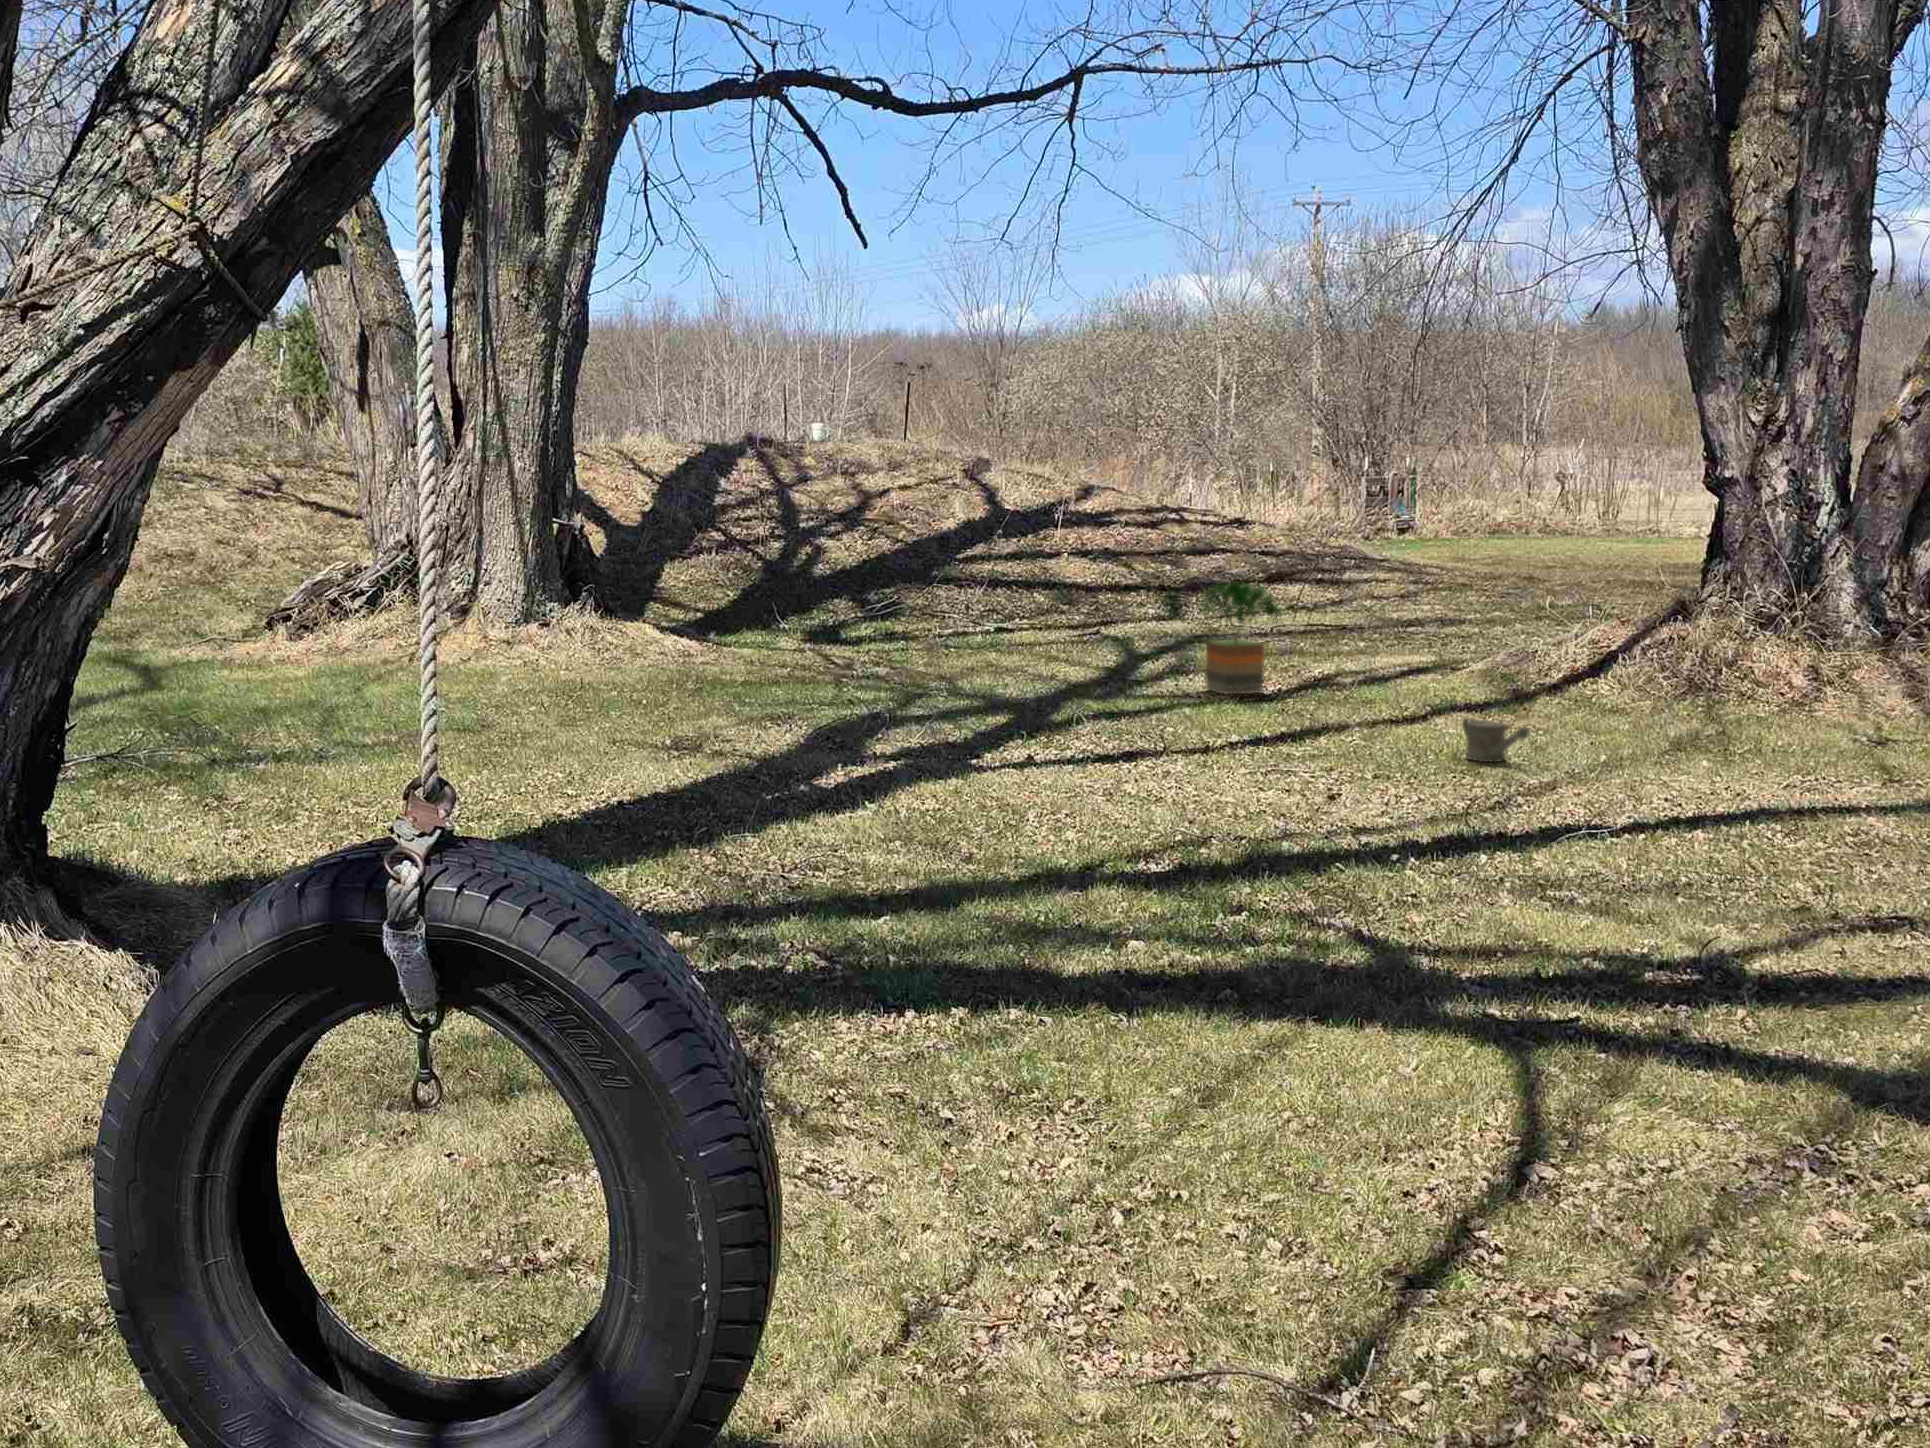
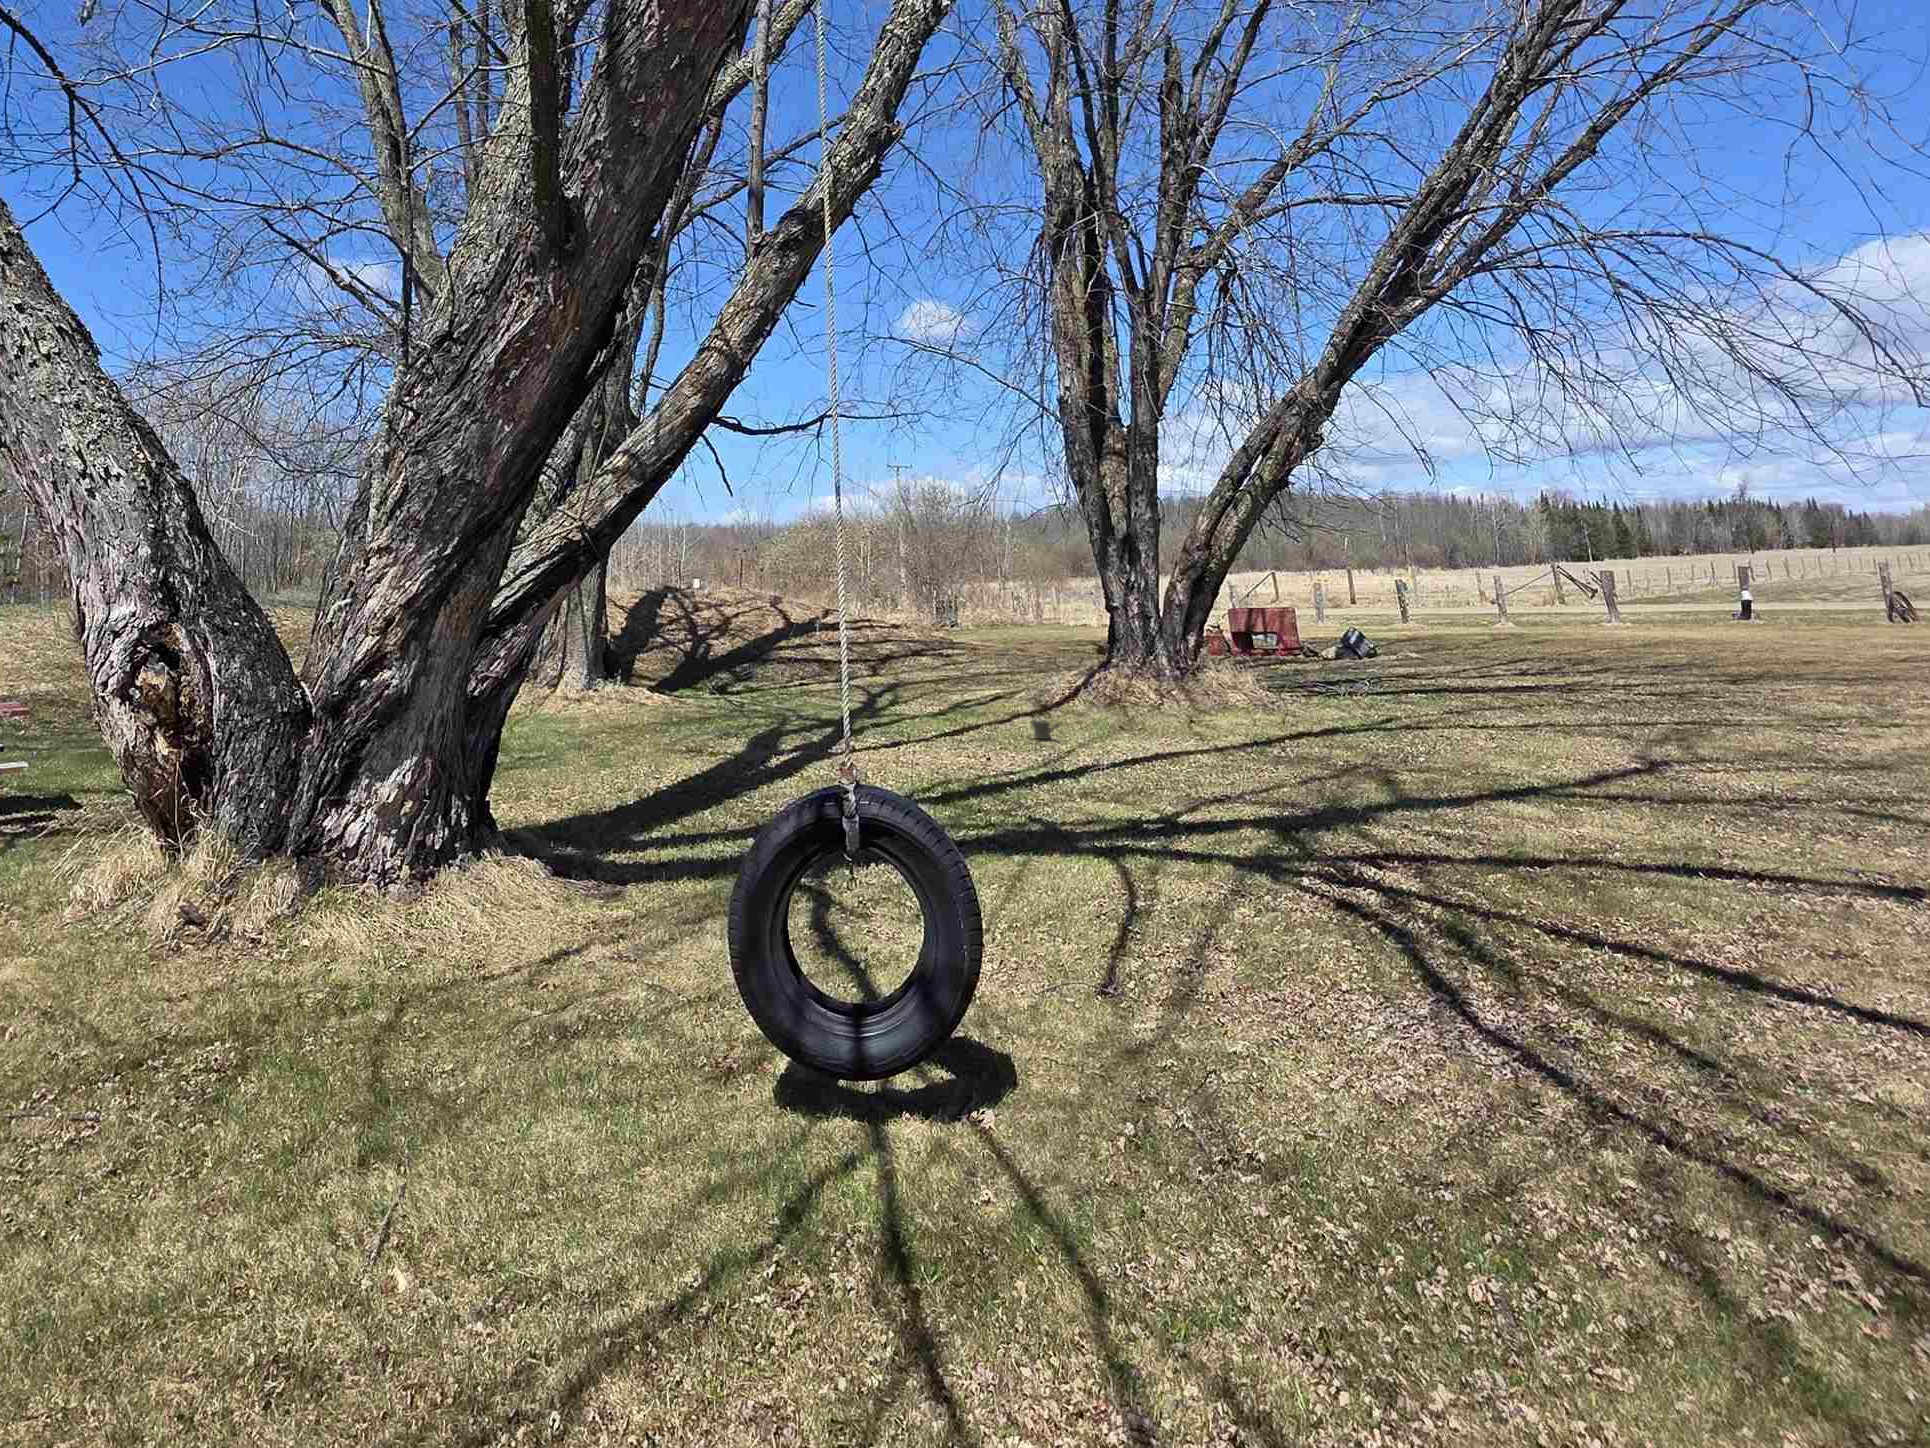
potted tree: present [1200,583,1282,695] -> none [906,659,944,713]

